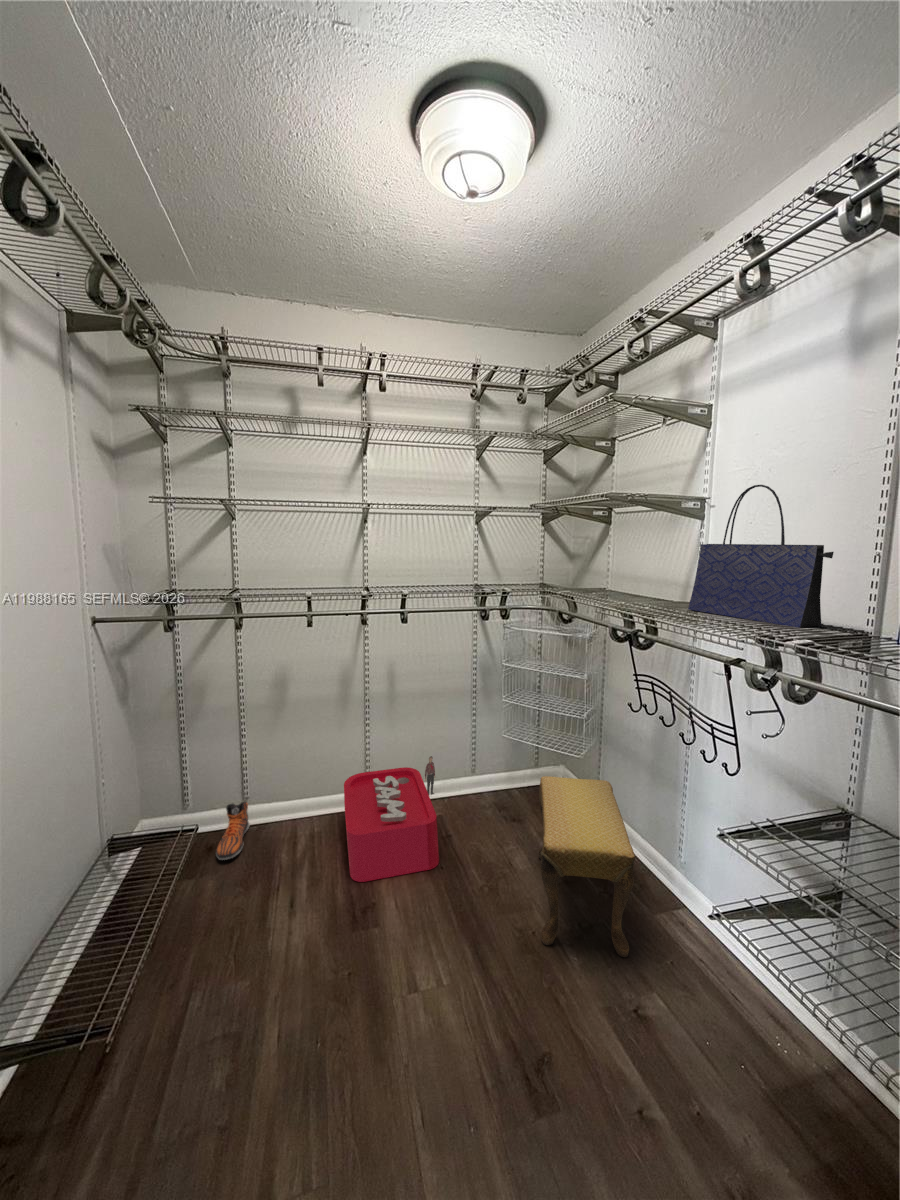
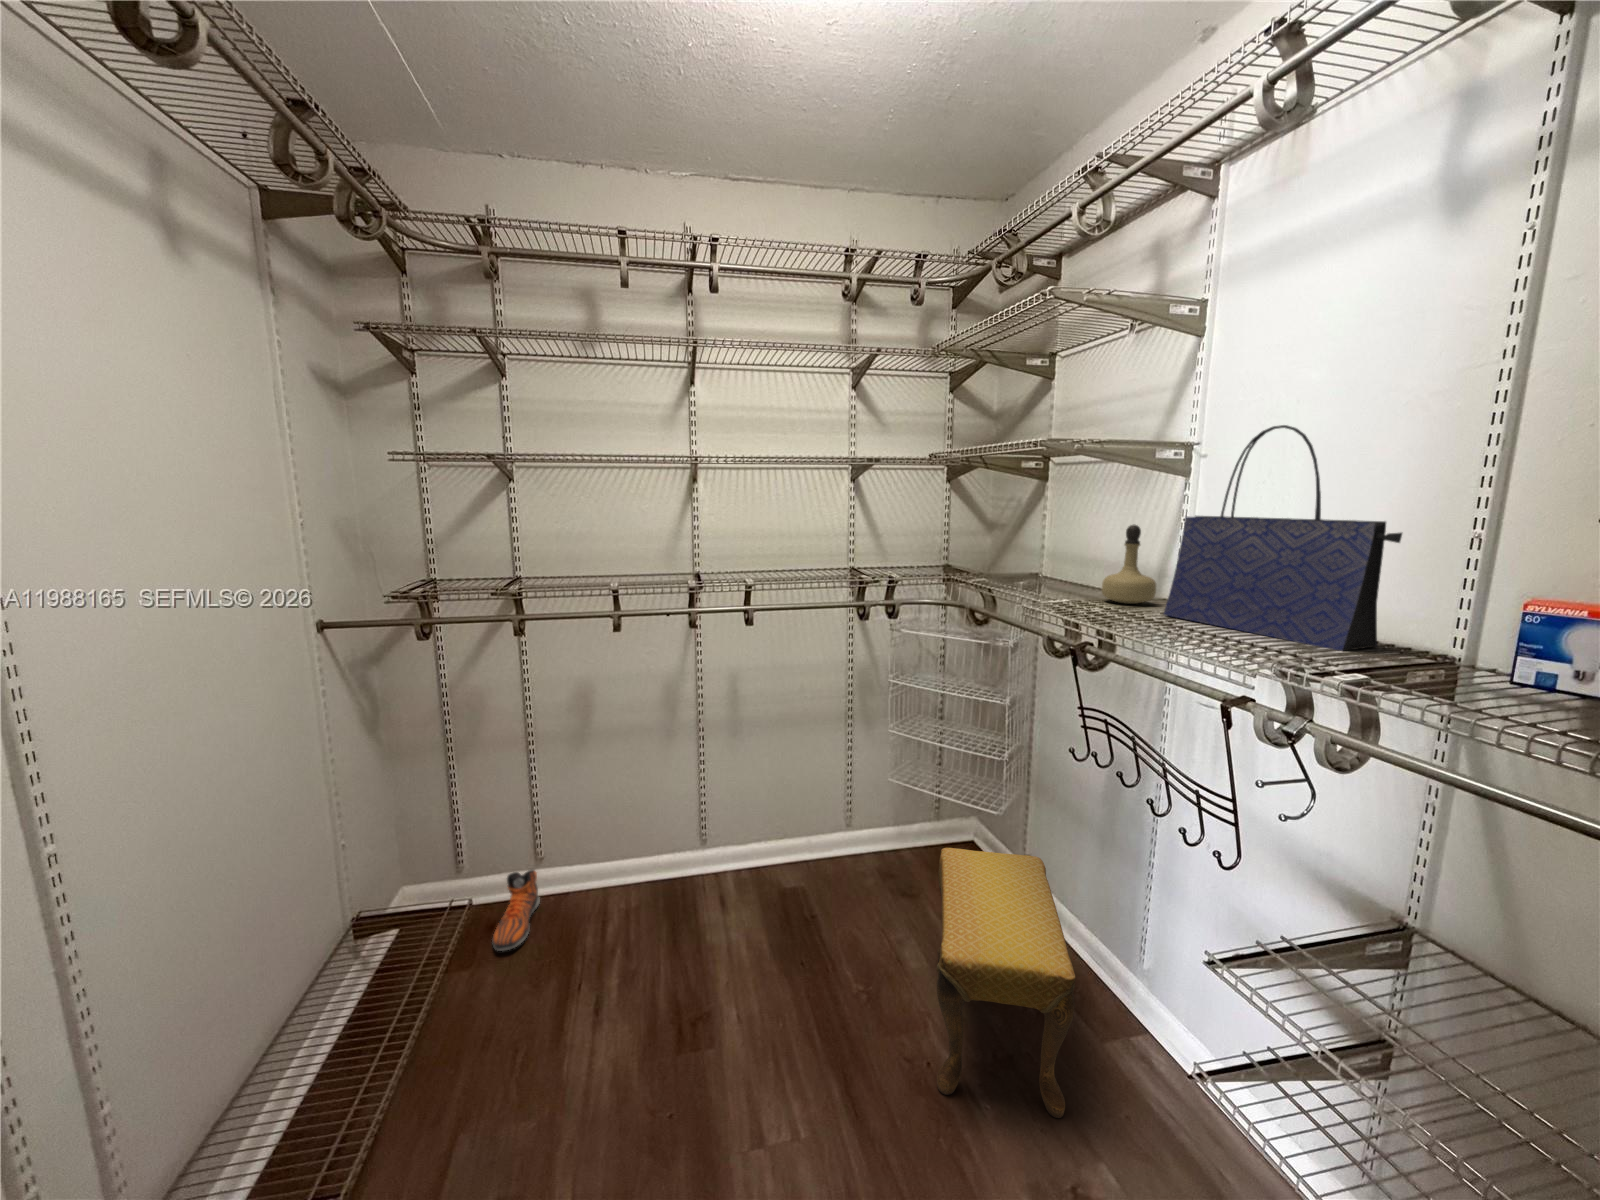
perfume bottle: none [647,551,683,604] -> present [1102,525,1156,604]
storage bin: present [344,756,439,882] -> none [666,810,797,989]

